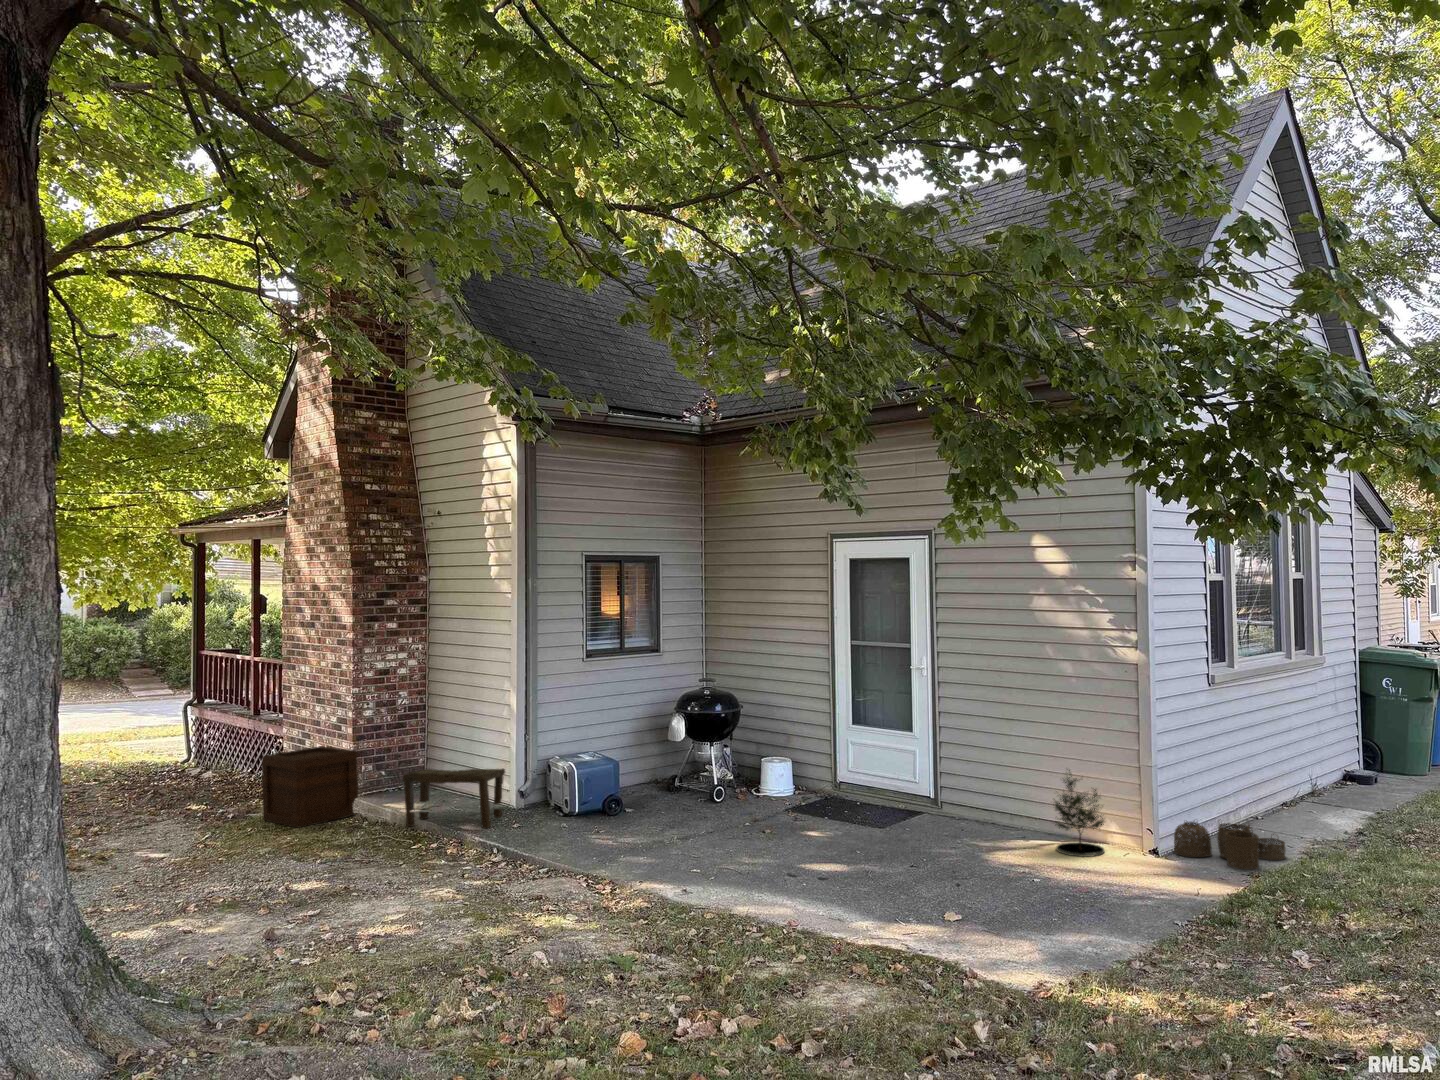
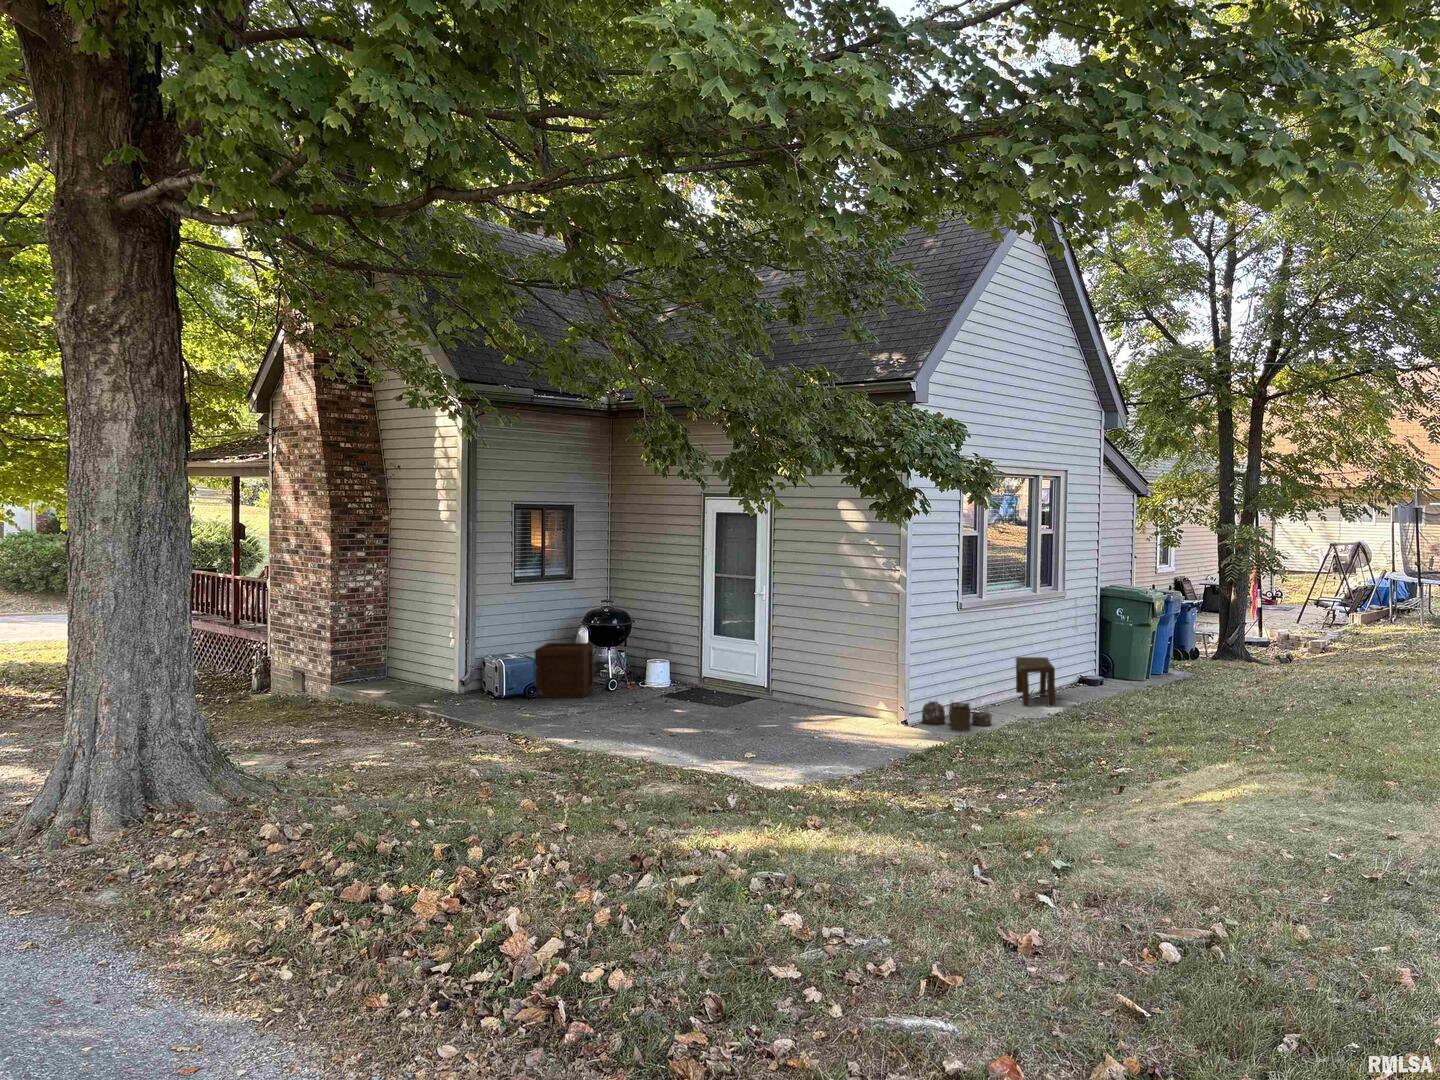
wooden crate: present [262,746,358,828] -> present [535,643,594,698]
bench: present [403,769,505,829] -> present [1016,657,1055,707]
potted tree: present [1055,770,1104,857] -> none [841,664,879,724]

